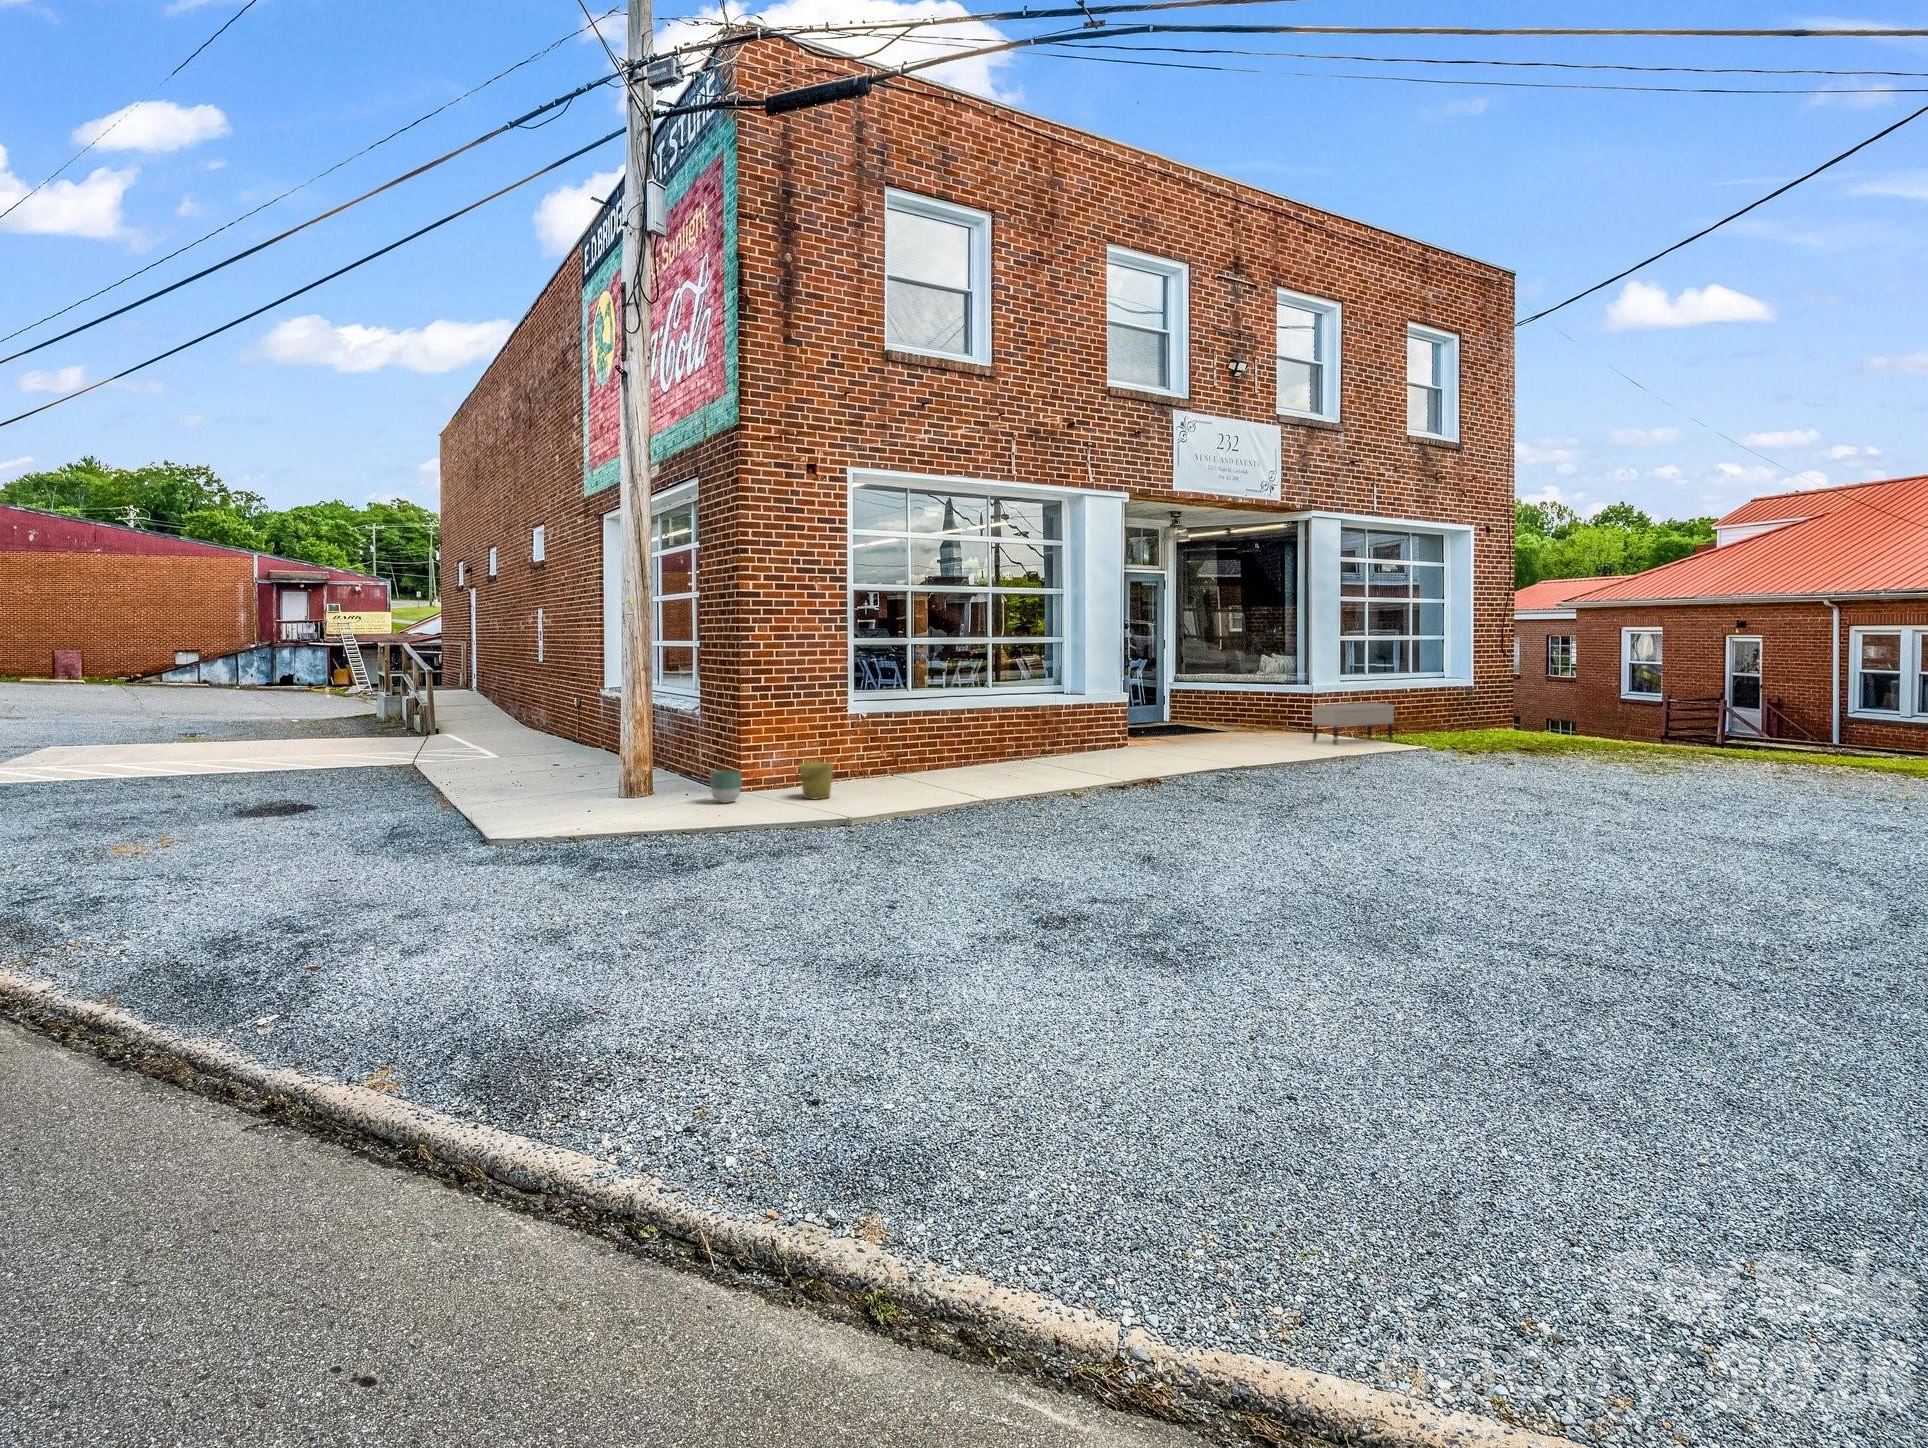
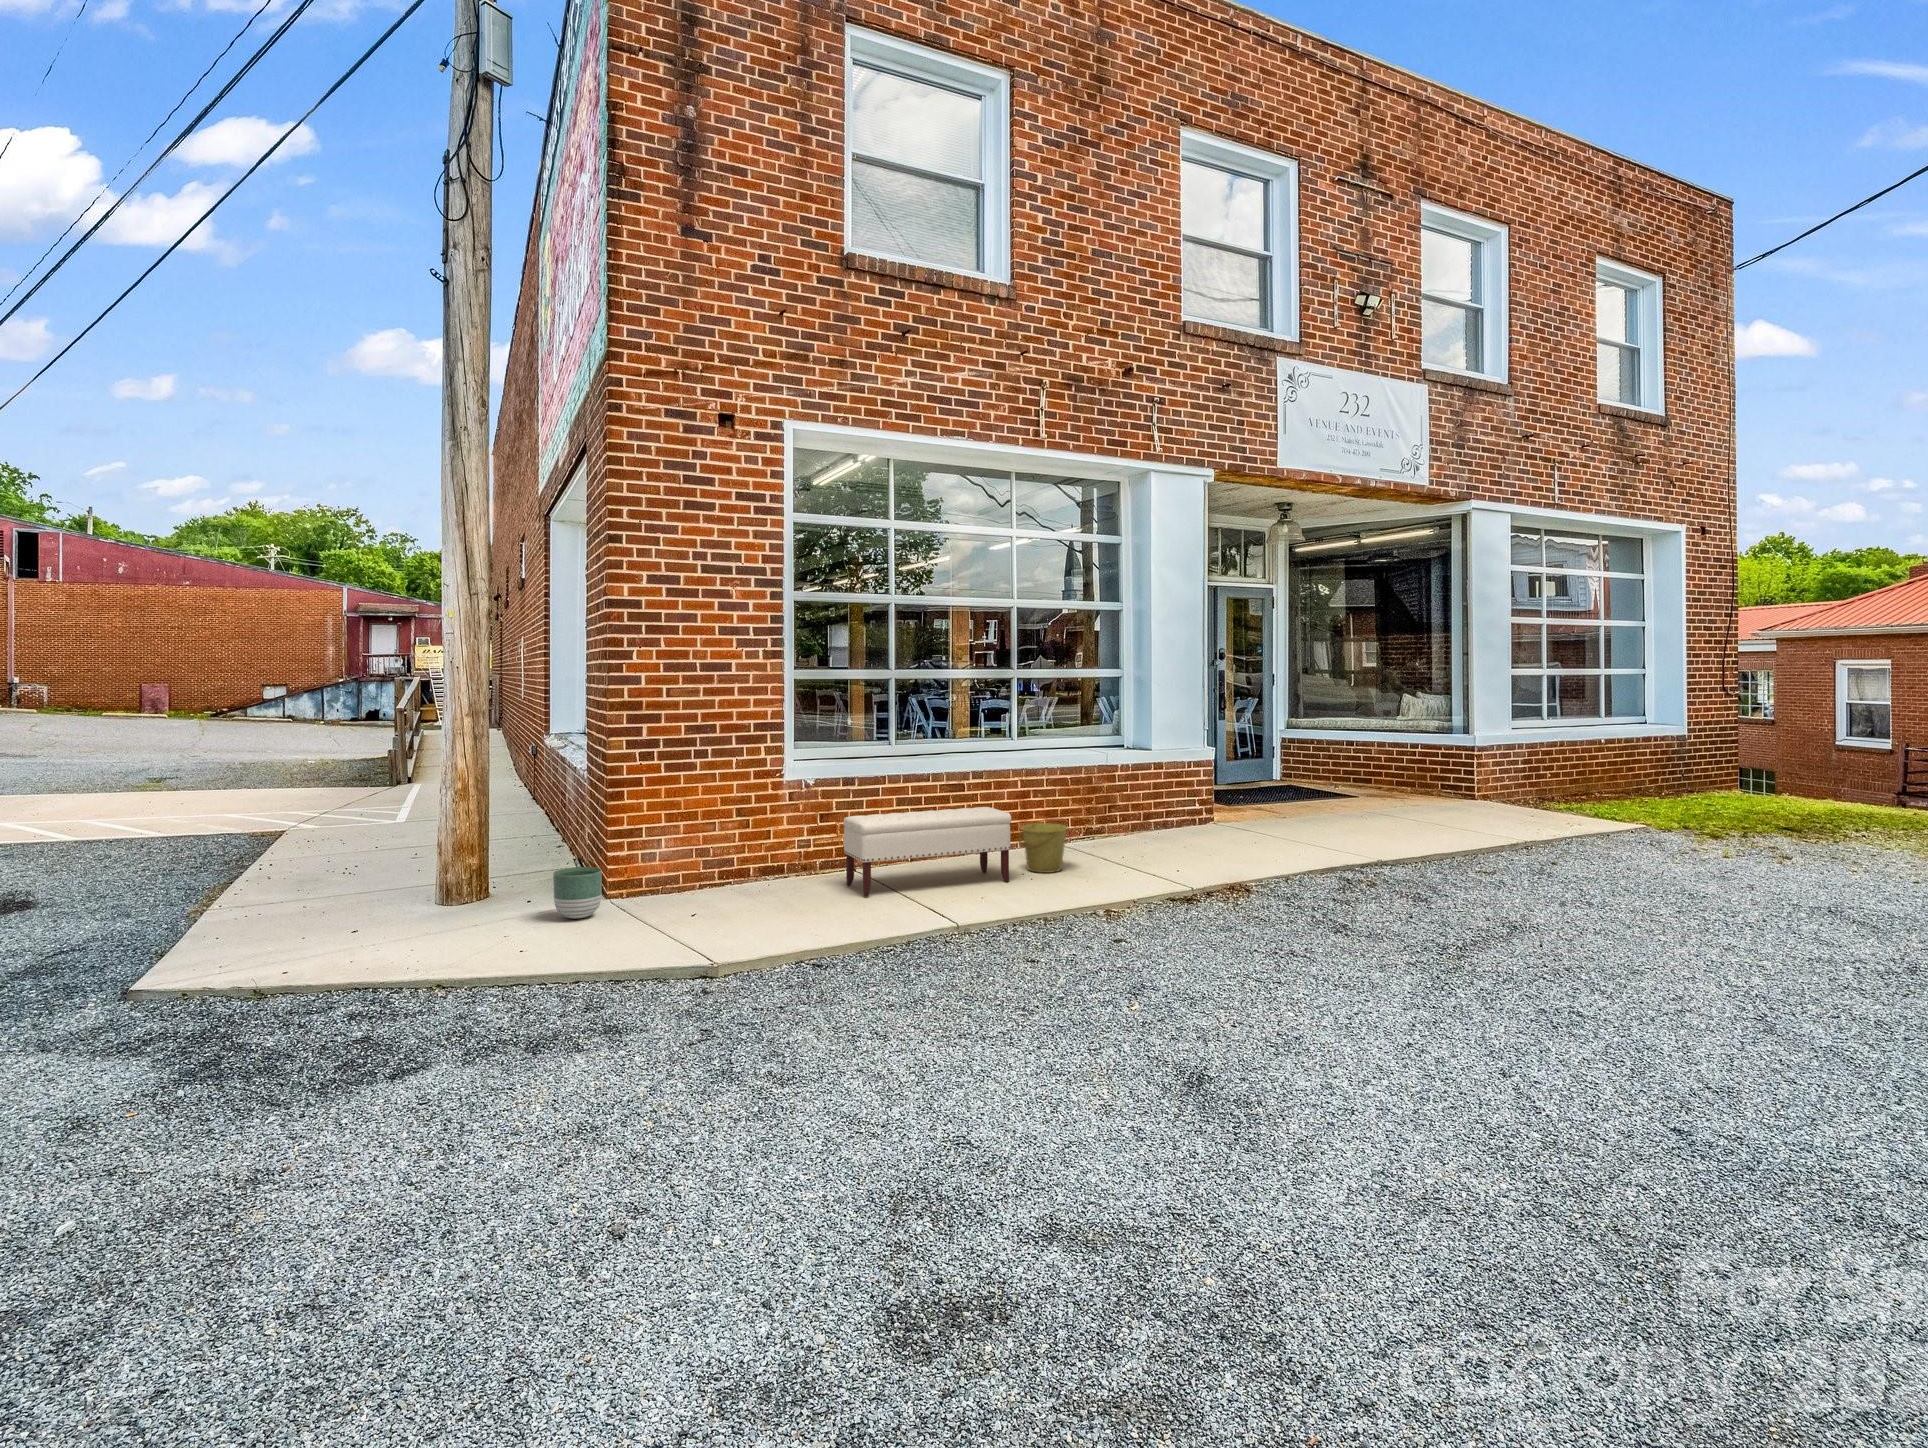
bench: present [1312,703,1395,744] -> present [843,807,1011,897]
bucket: present [797,762,834,799] -> present [1019,823,1068,873]

